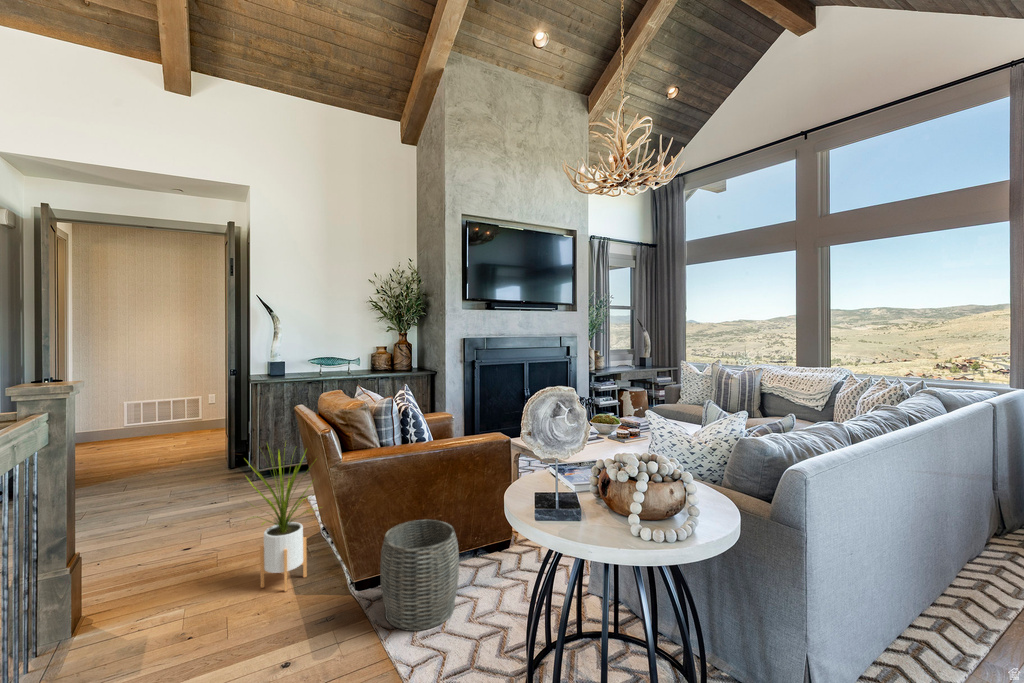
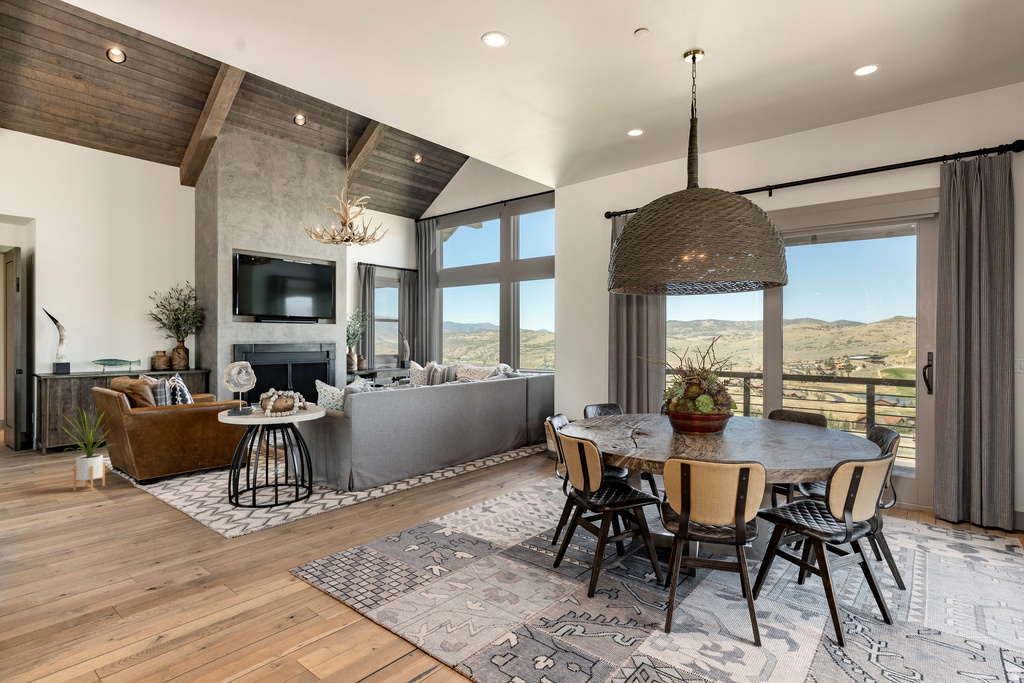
woven basket: present [380,520,459,631] -> none [155,444,204,493]

